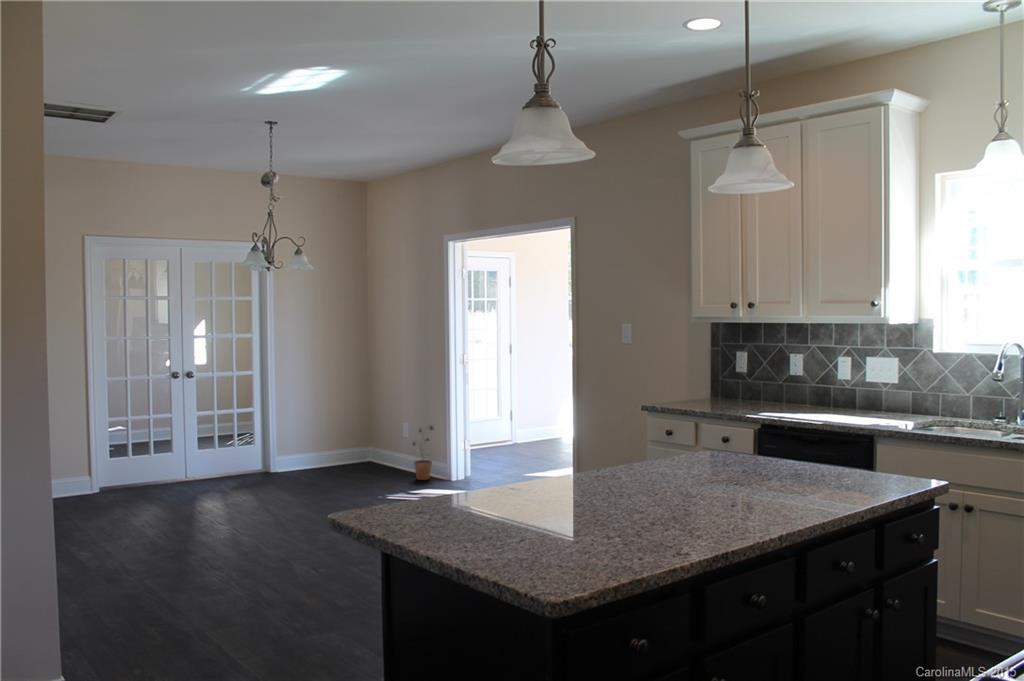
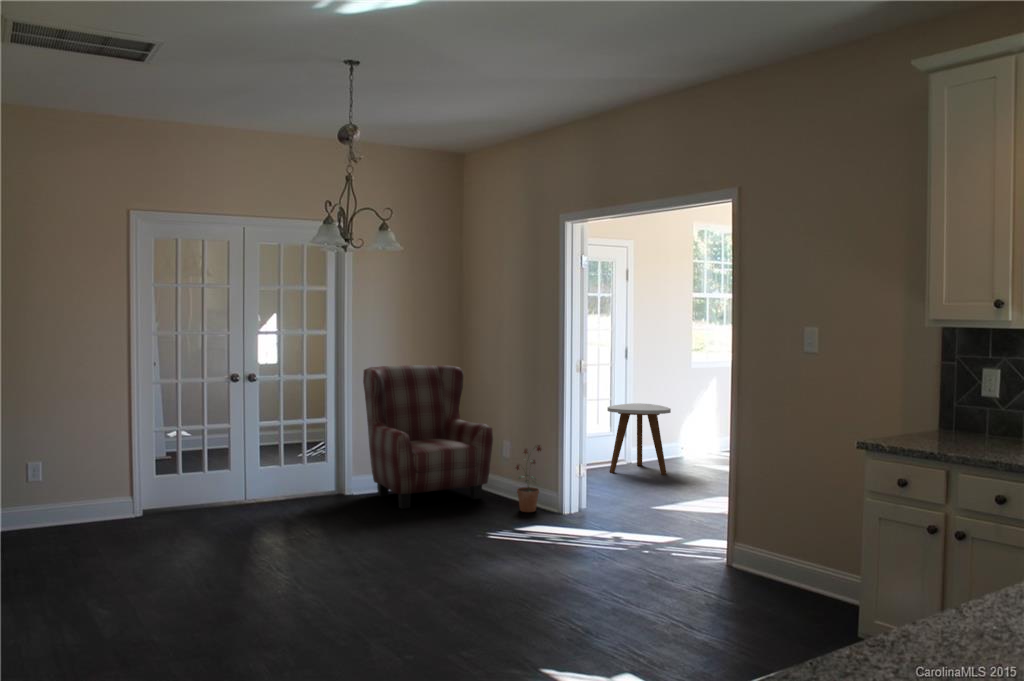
armchair: none [285,363,395,481] -> present [363,365,493,509]
side table: none [494,392,547,450] -> present [607,403,671,475]

